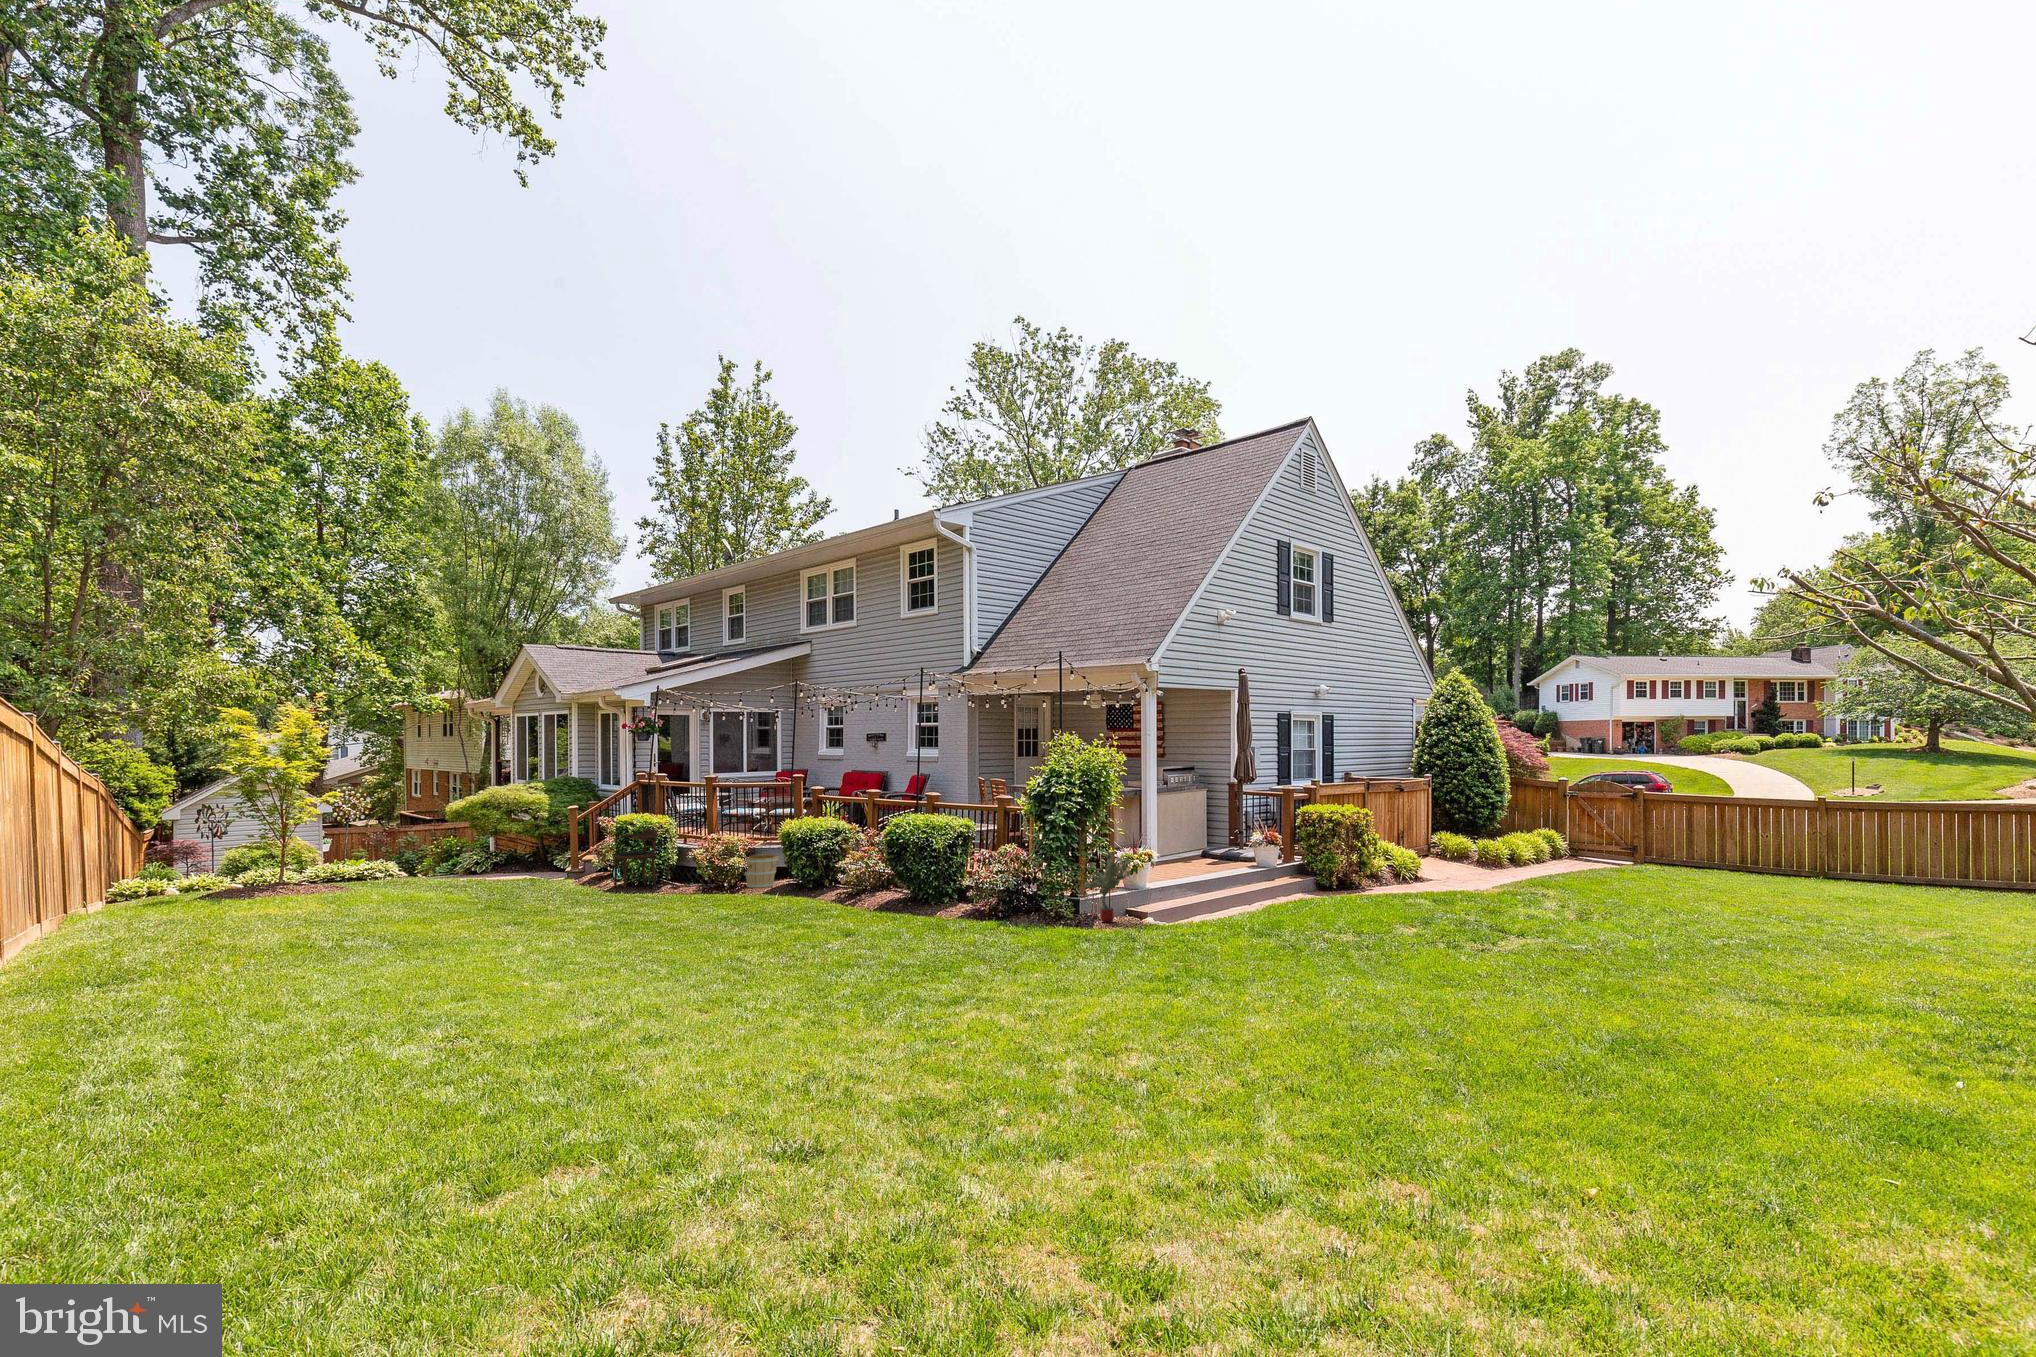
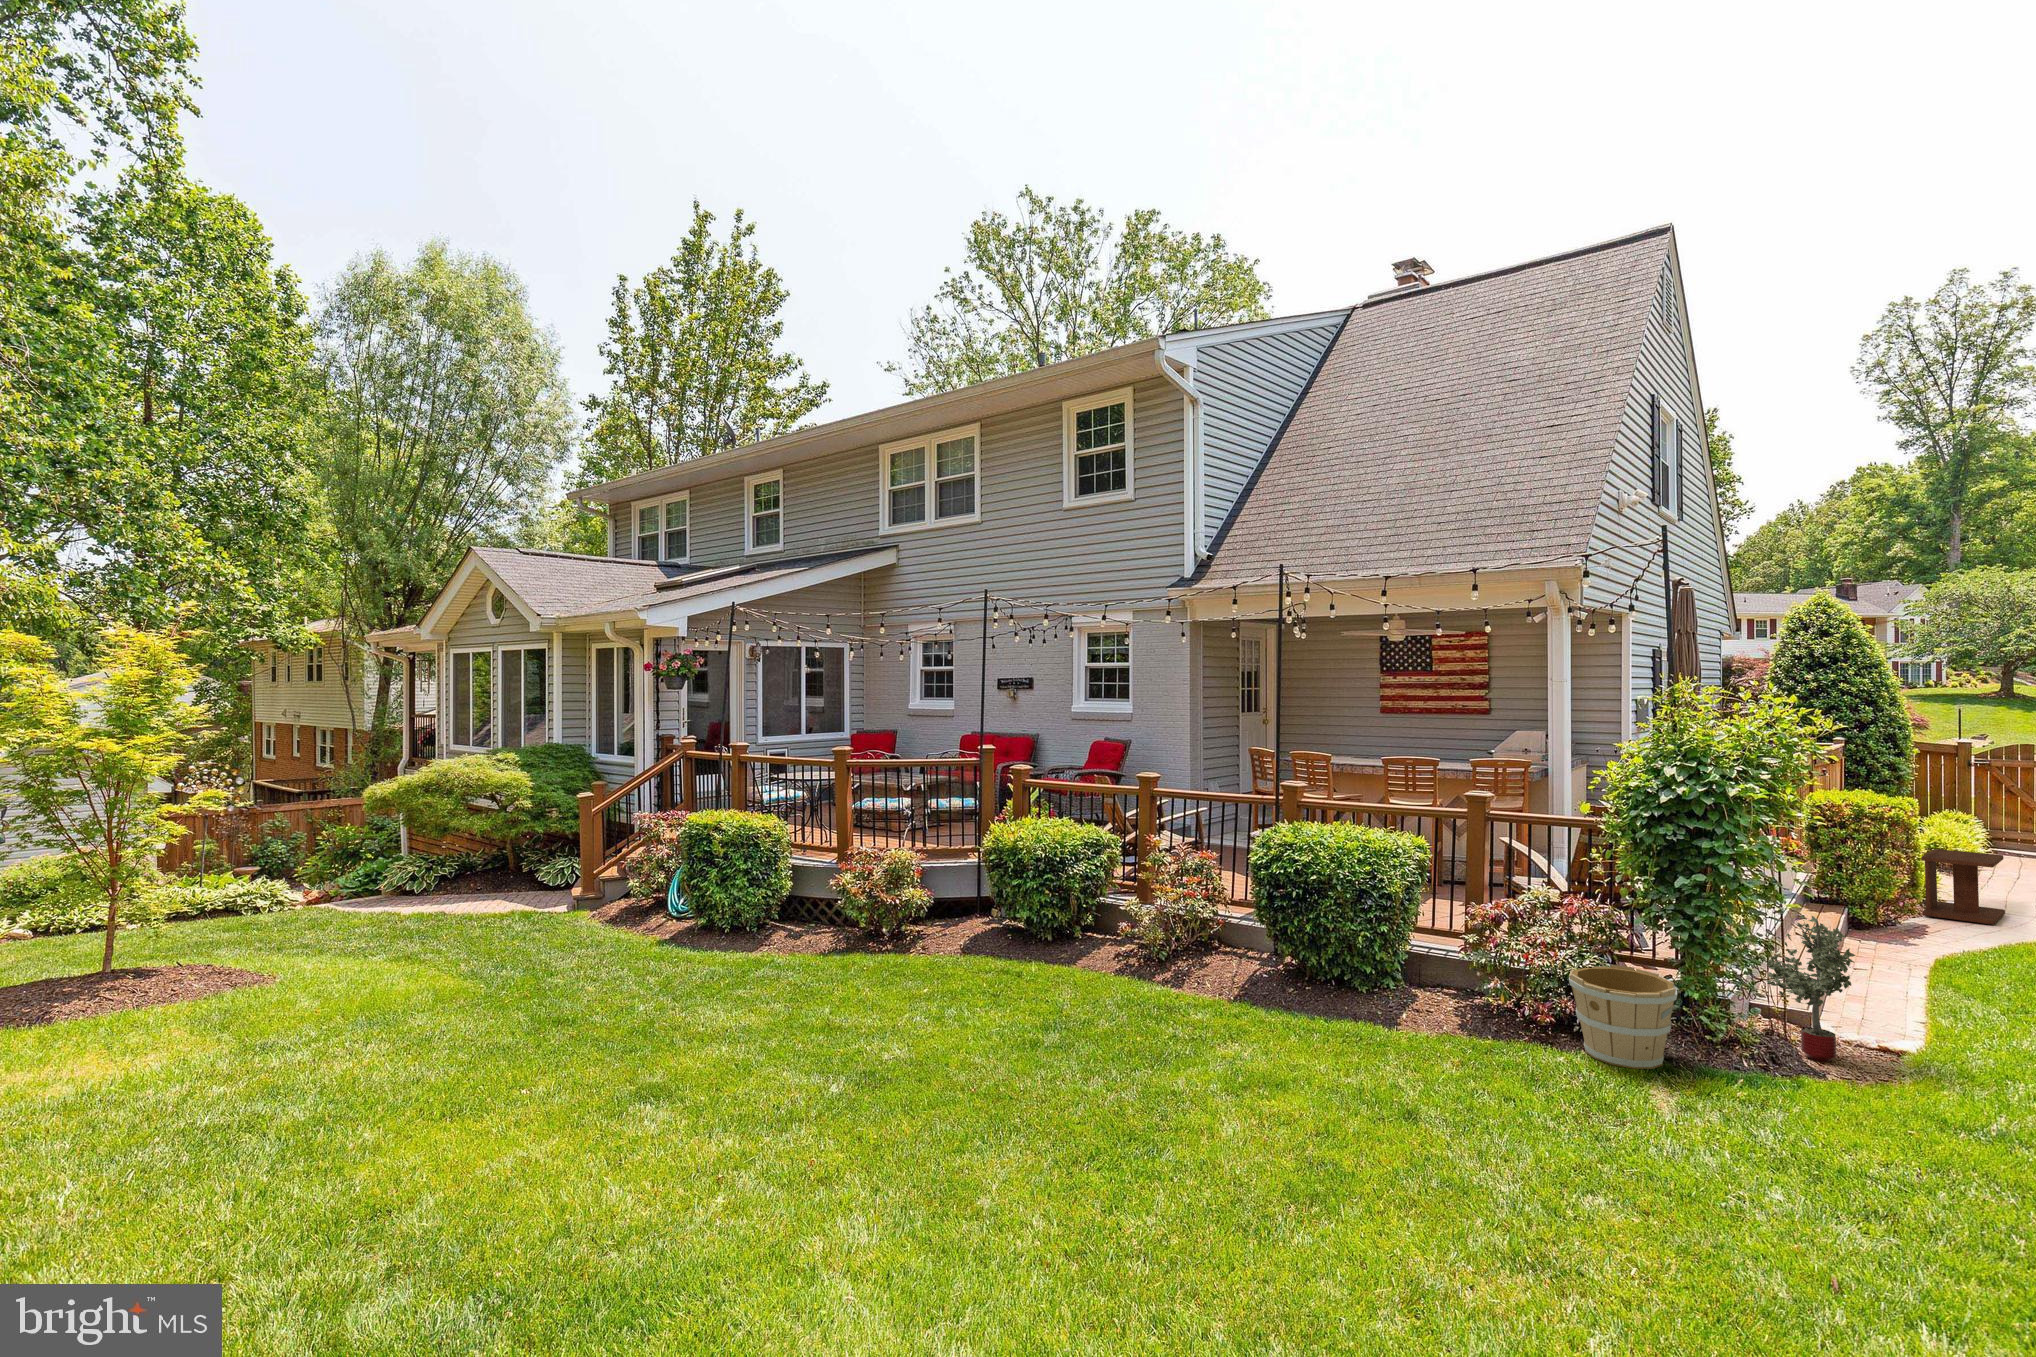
armchair: present [612,829,658,890] -> none [690,842,768,954]
side table: none [1362,844,1418,888] -> present [1921,849,2005,925]
wooden bucket: present [745,854,779,888] -> present [1569,965,1677,1069]

